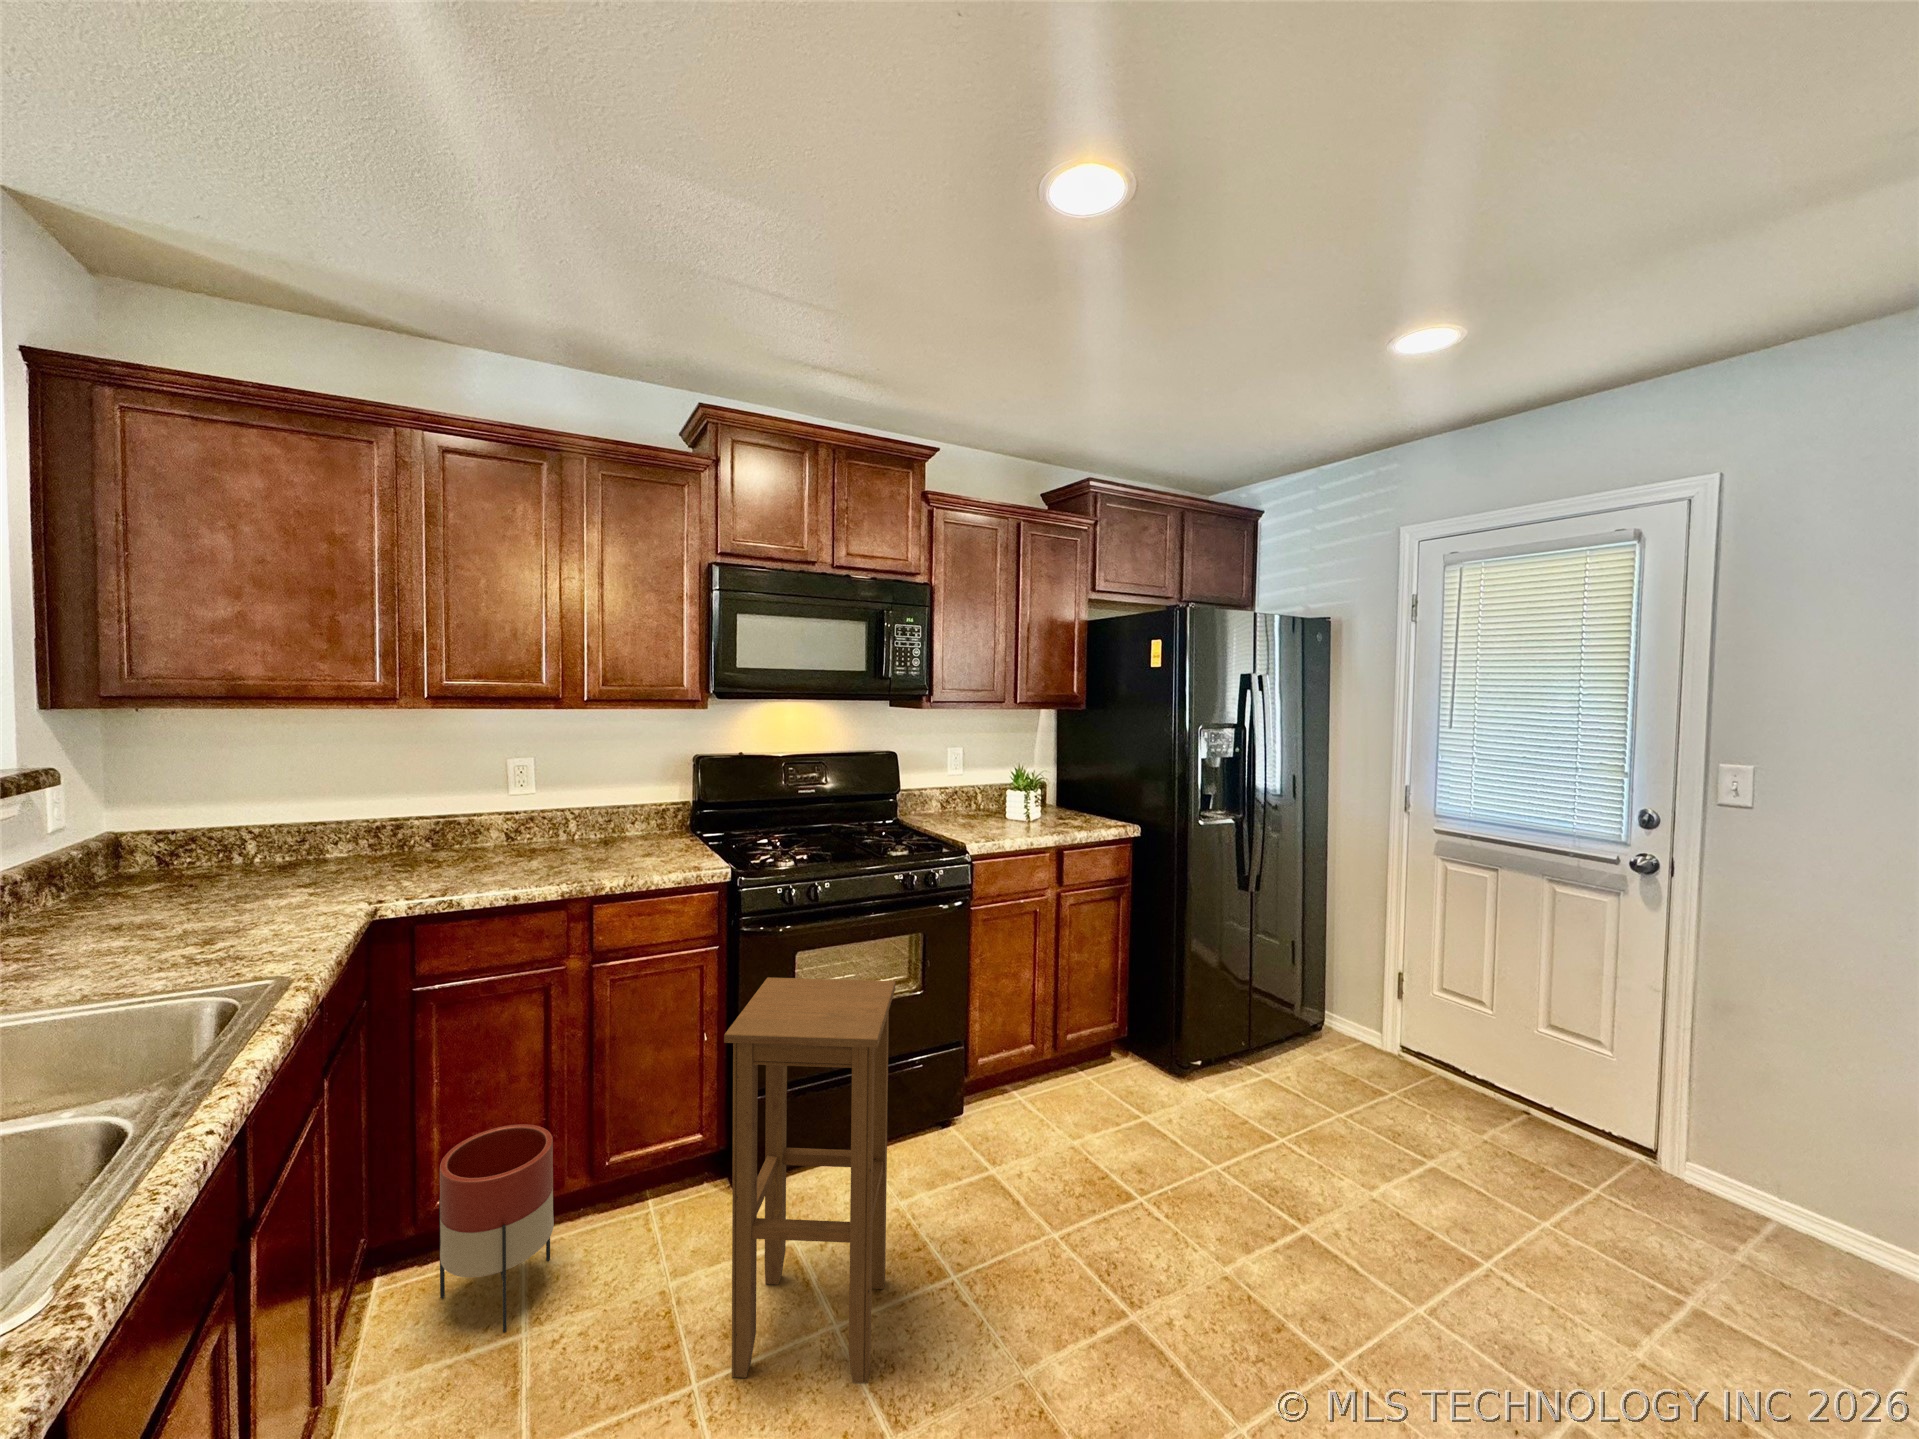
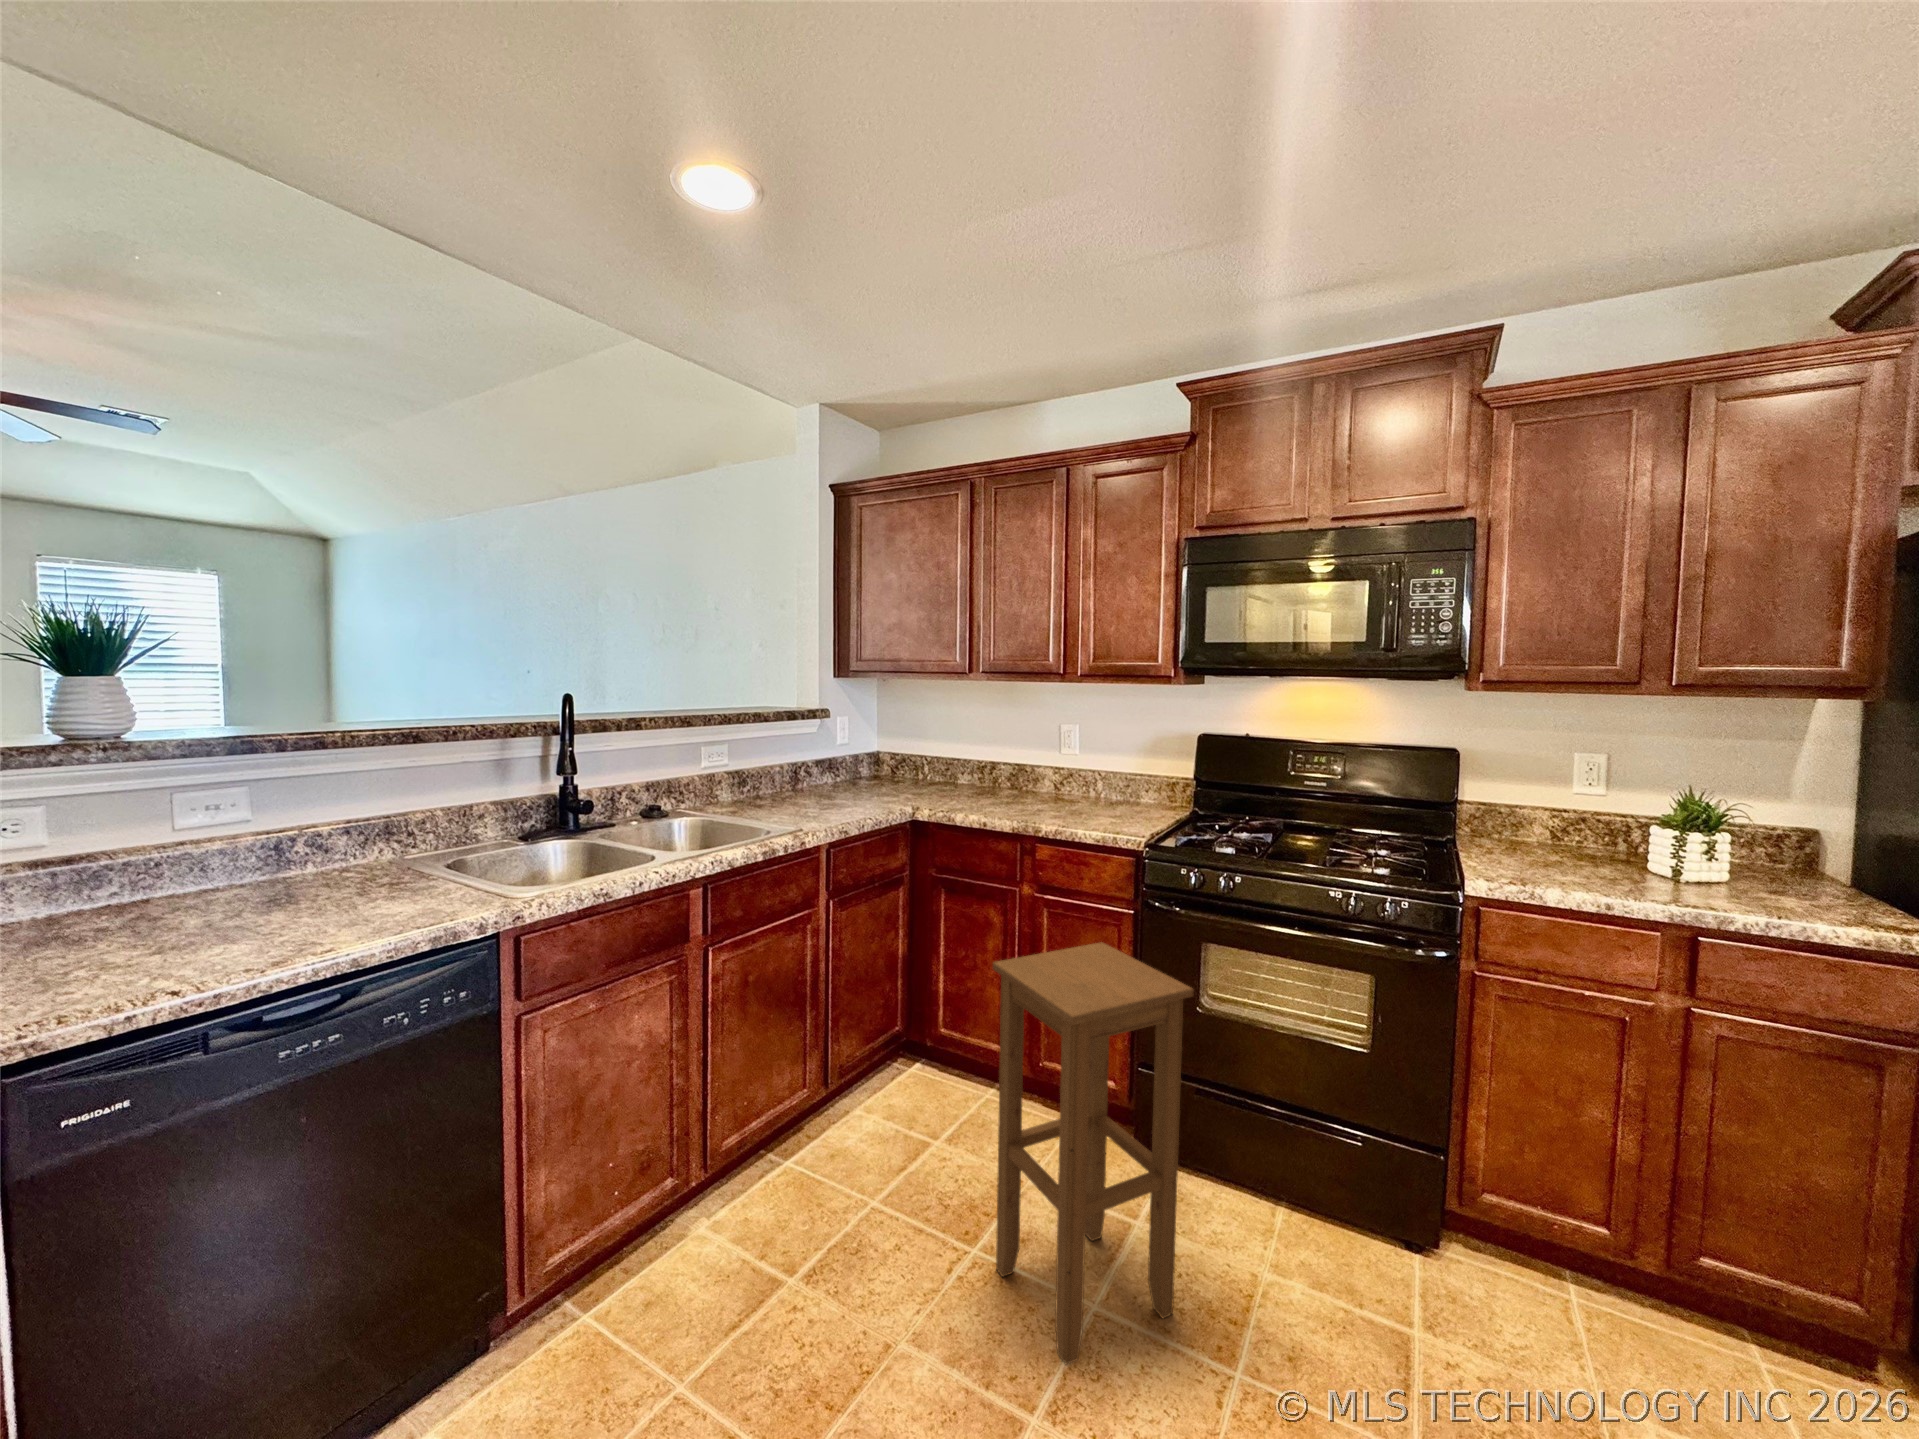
planter: present [439,1124,554,1332] -> none [916,993,994,1136]

